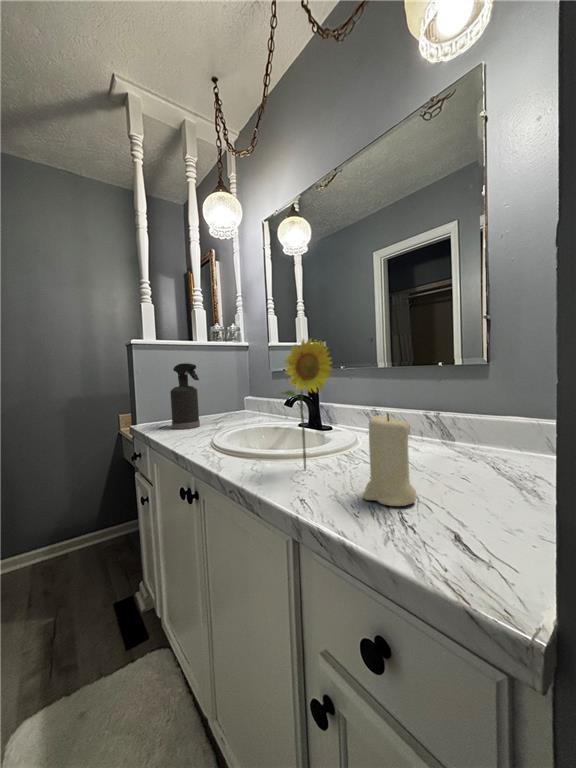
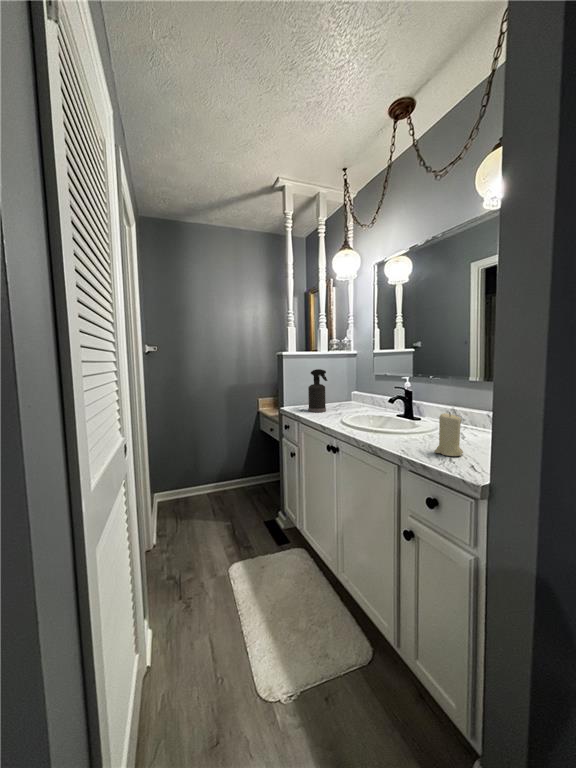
flower: present [279,339,332,469] -> none [390,370,423,439]

